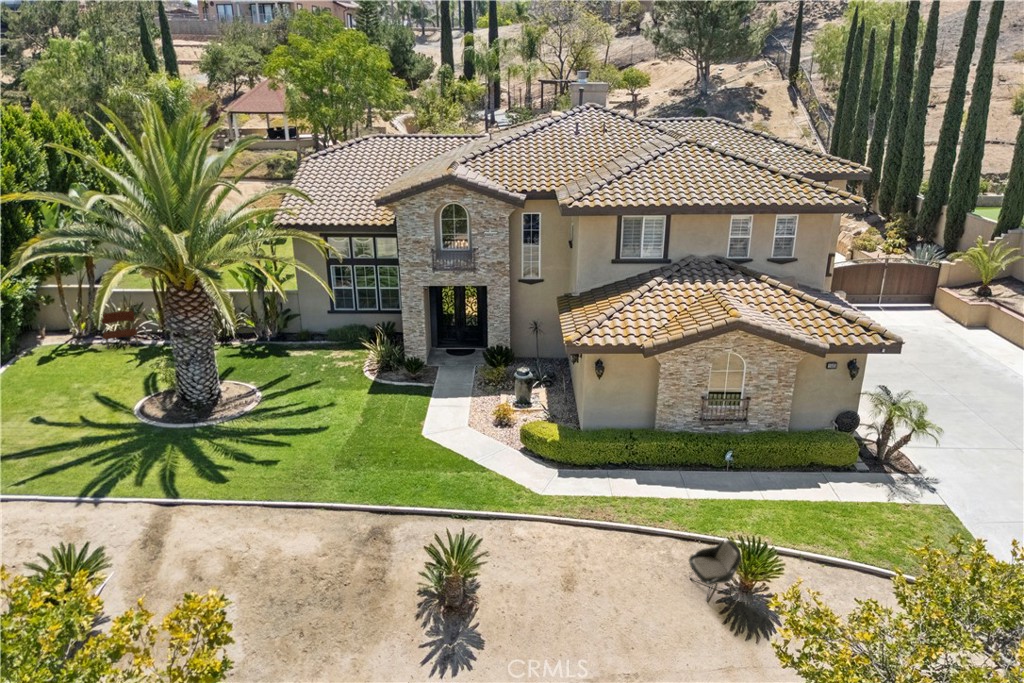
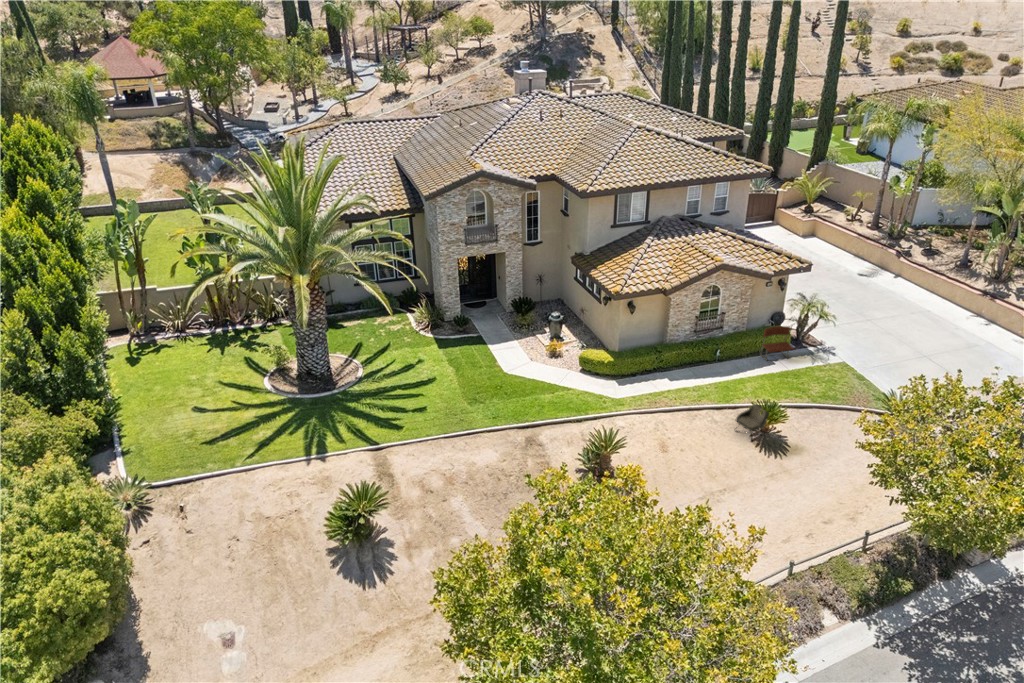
bench: present [102,311,138,349] -> present [761,326,794,360]

